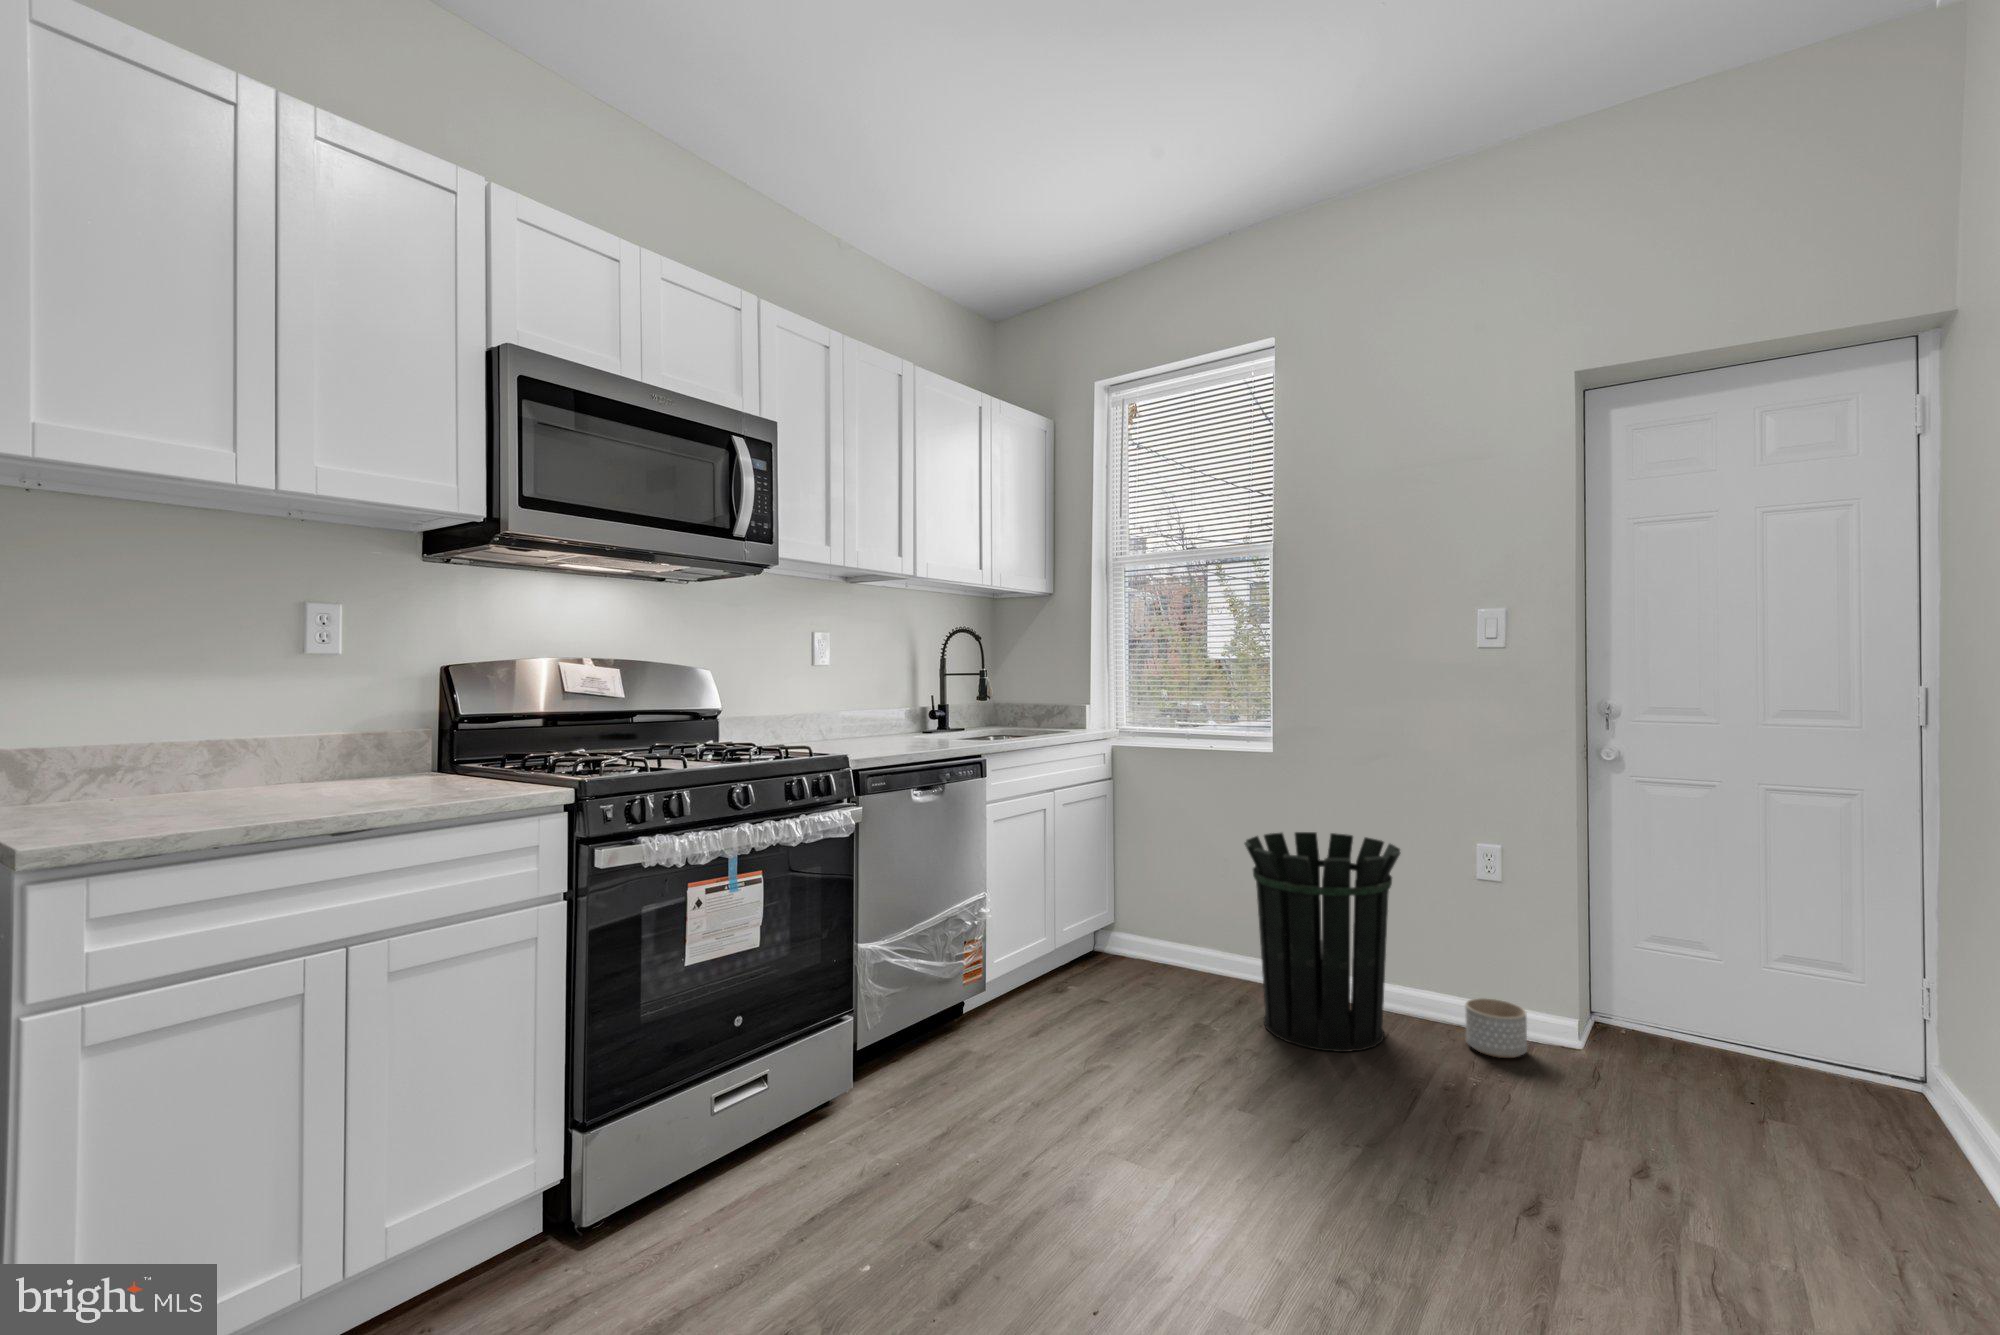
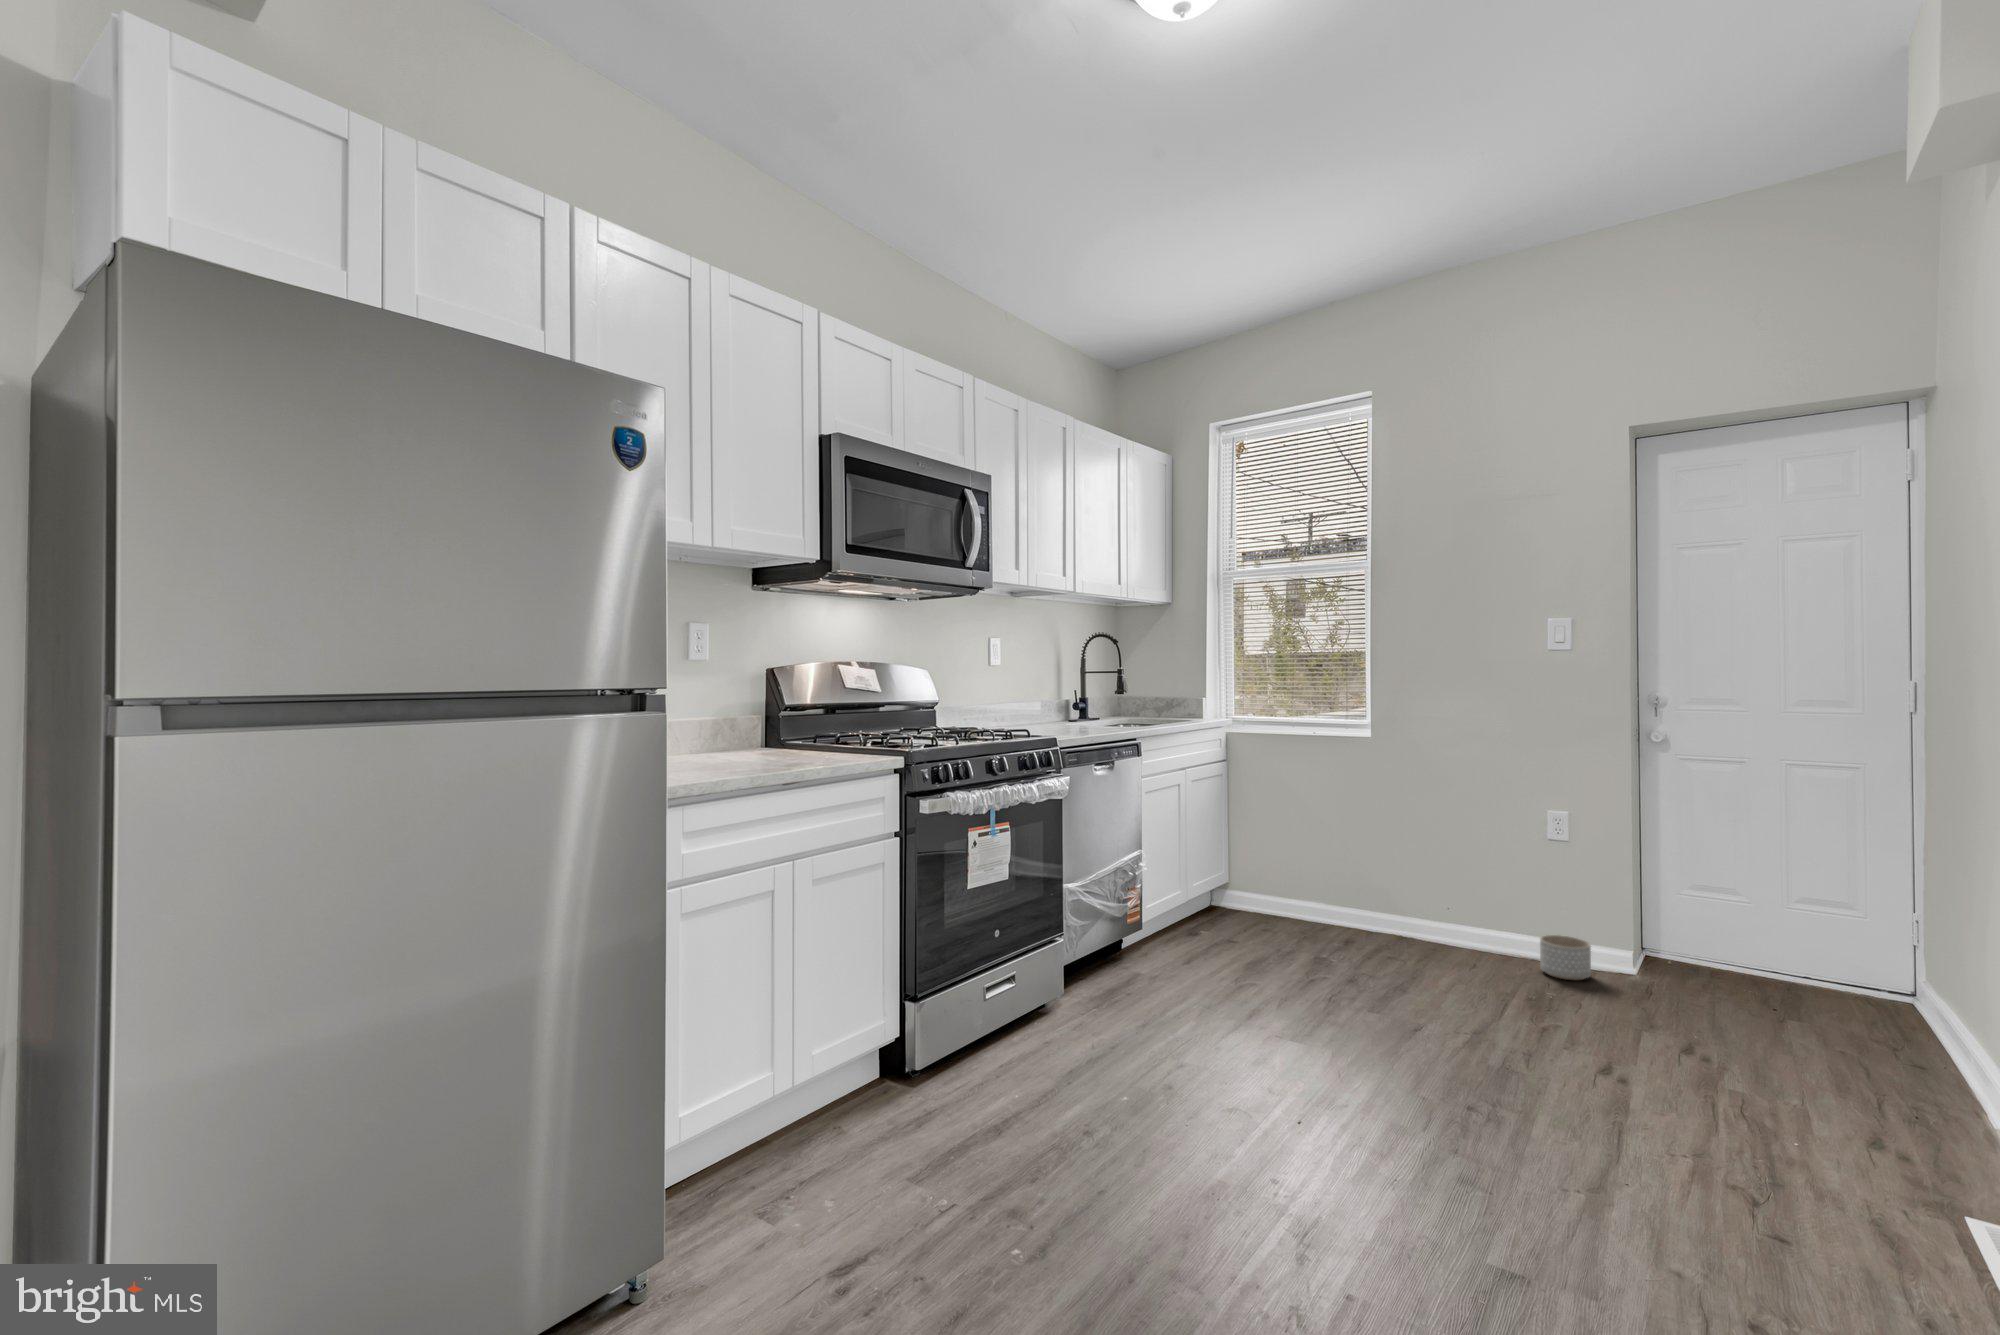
waste bin: present [1244,832,1400,1052] -> none [1354,802,1487,975]

